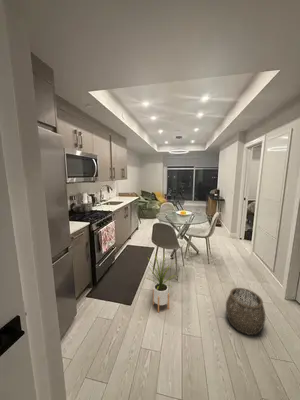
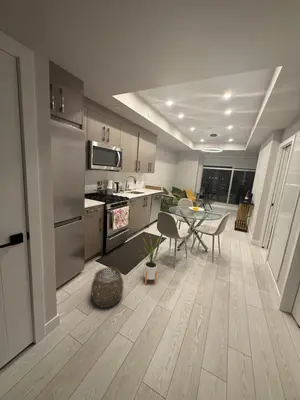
woven basket: present [226,288,265,335] -> present [91,267,124,307]

